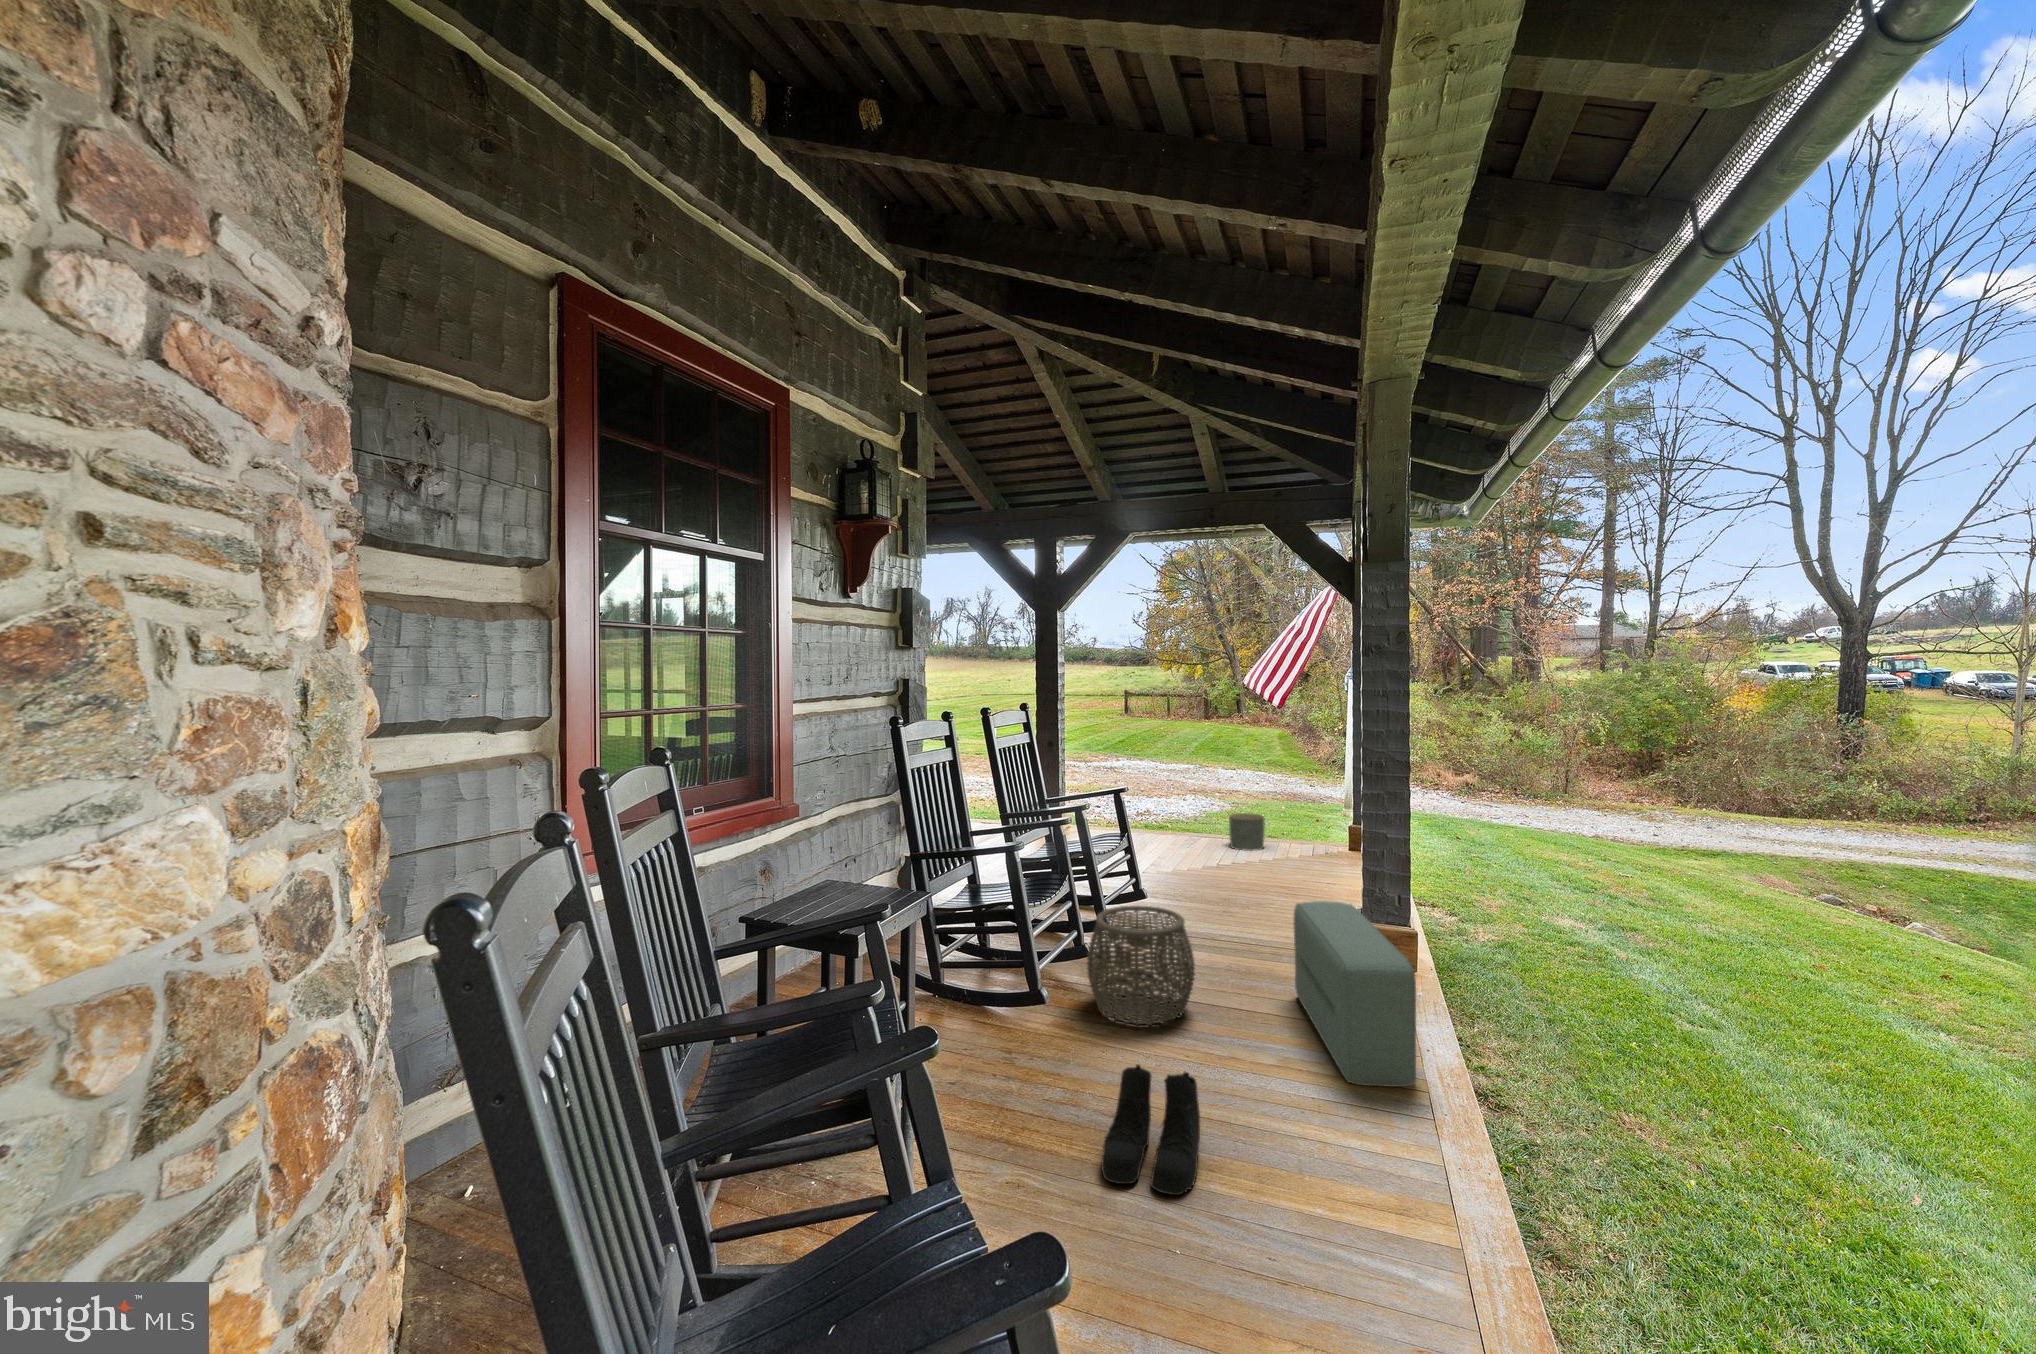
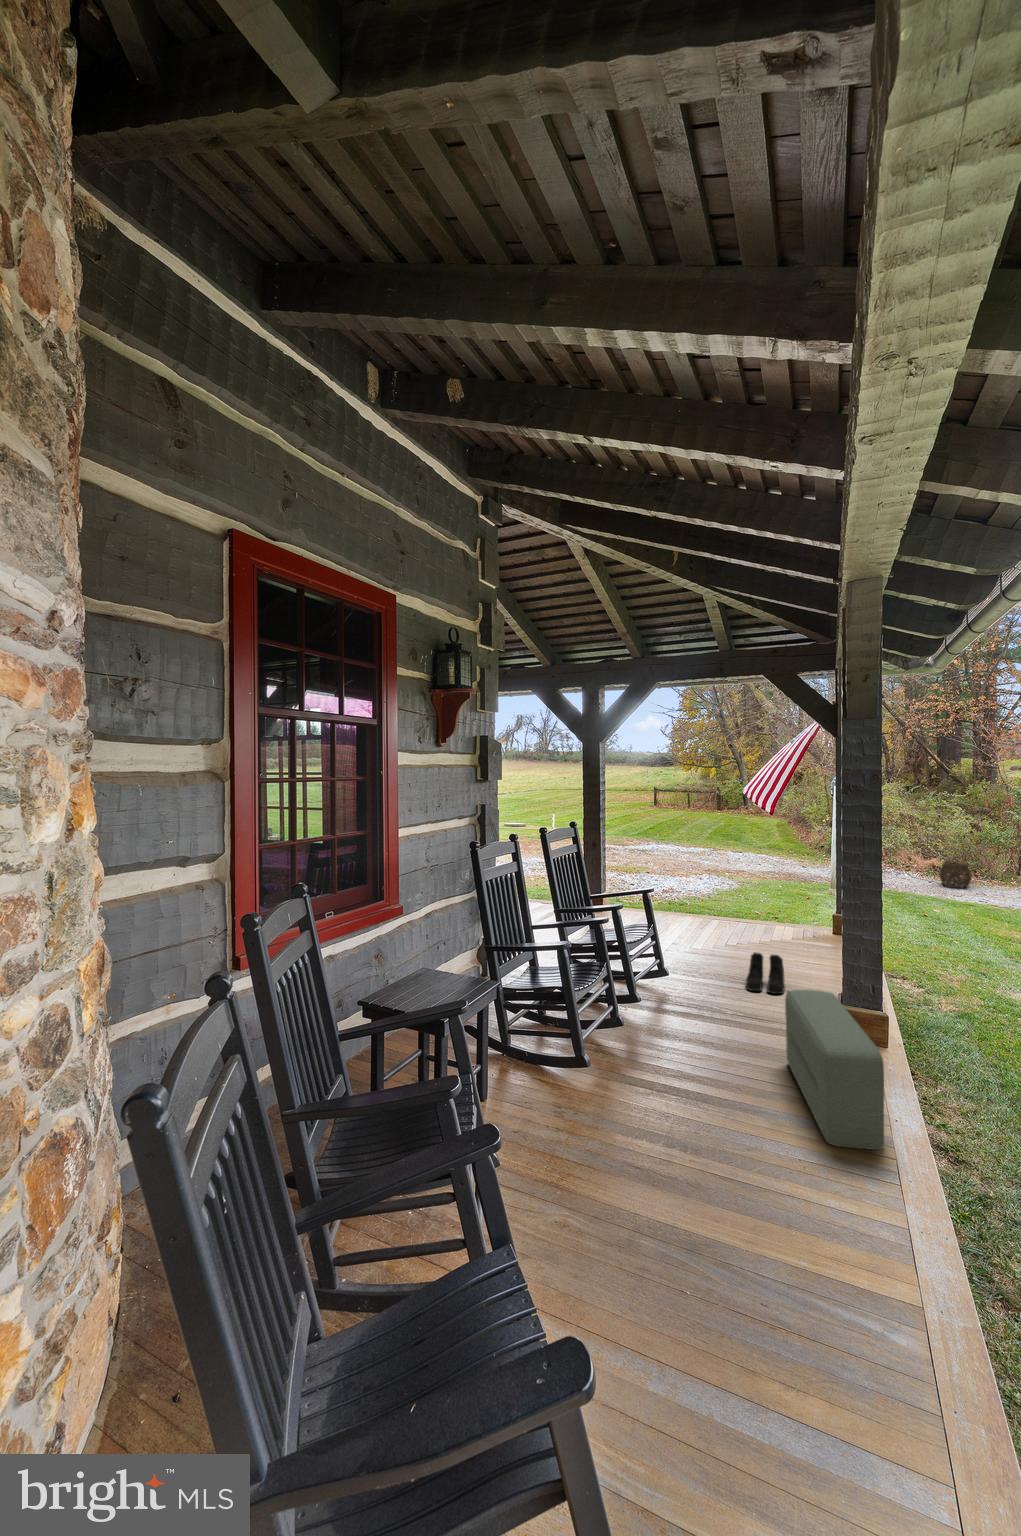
planter: present [1229,813,1265,851] -> none [737,899,765,930]
woven basket: present [1087,906,1195,1025] -> present [940,862,971,888]
boots: present [1101,1064,1200,1195] -> present [746,953,784,994]

